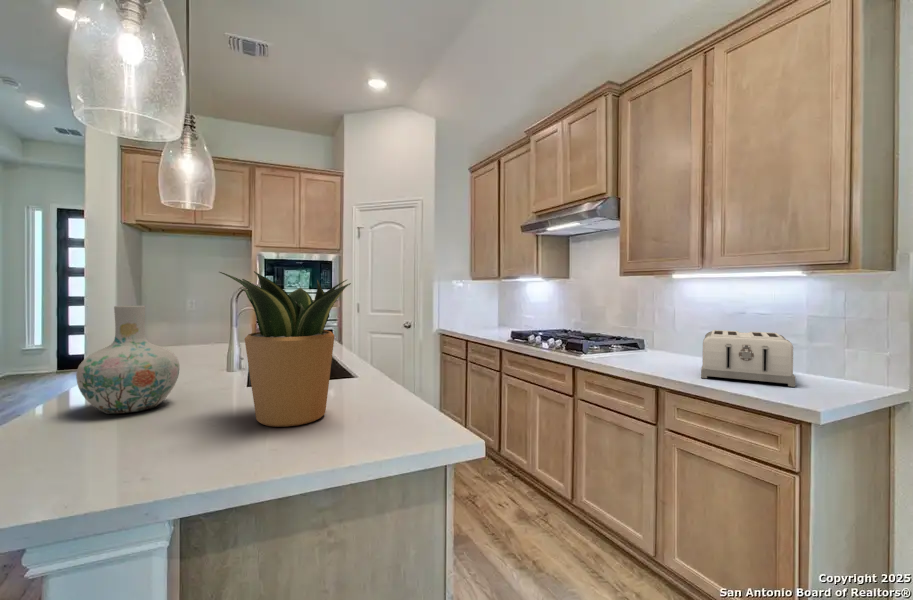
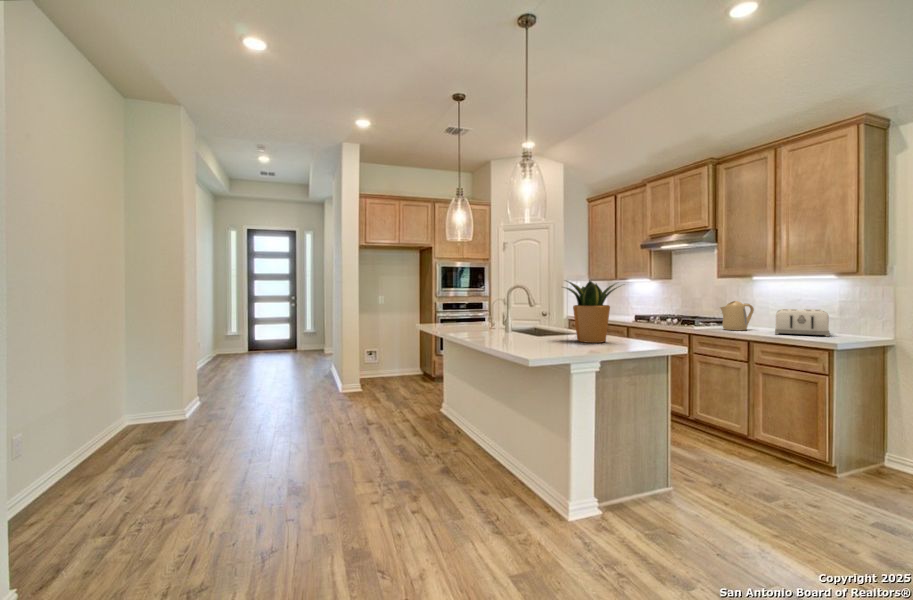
vase: present [76,305,179,414] -> none [494,295,530,340]
kettle: none [617,315,670,365] -> present [720,301,754,330]

